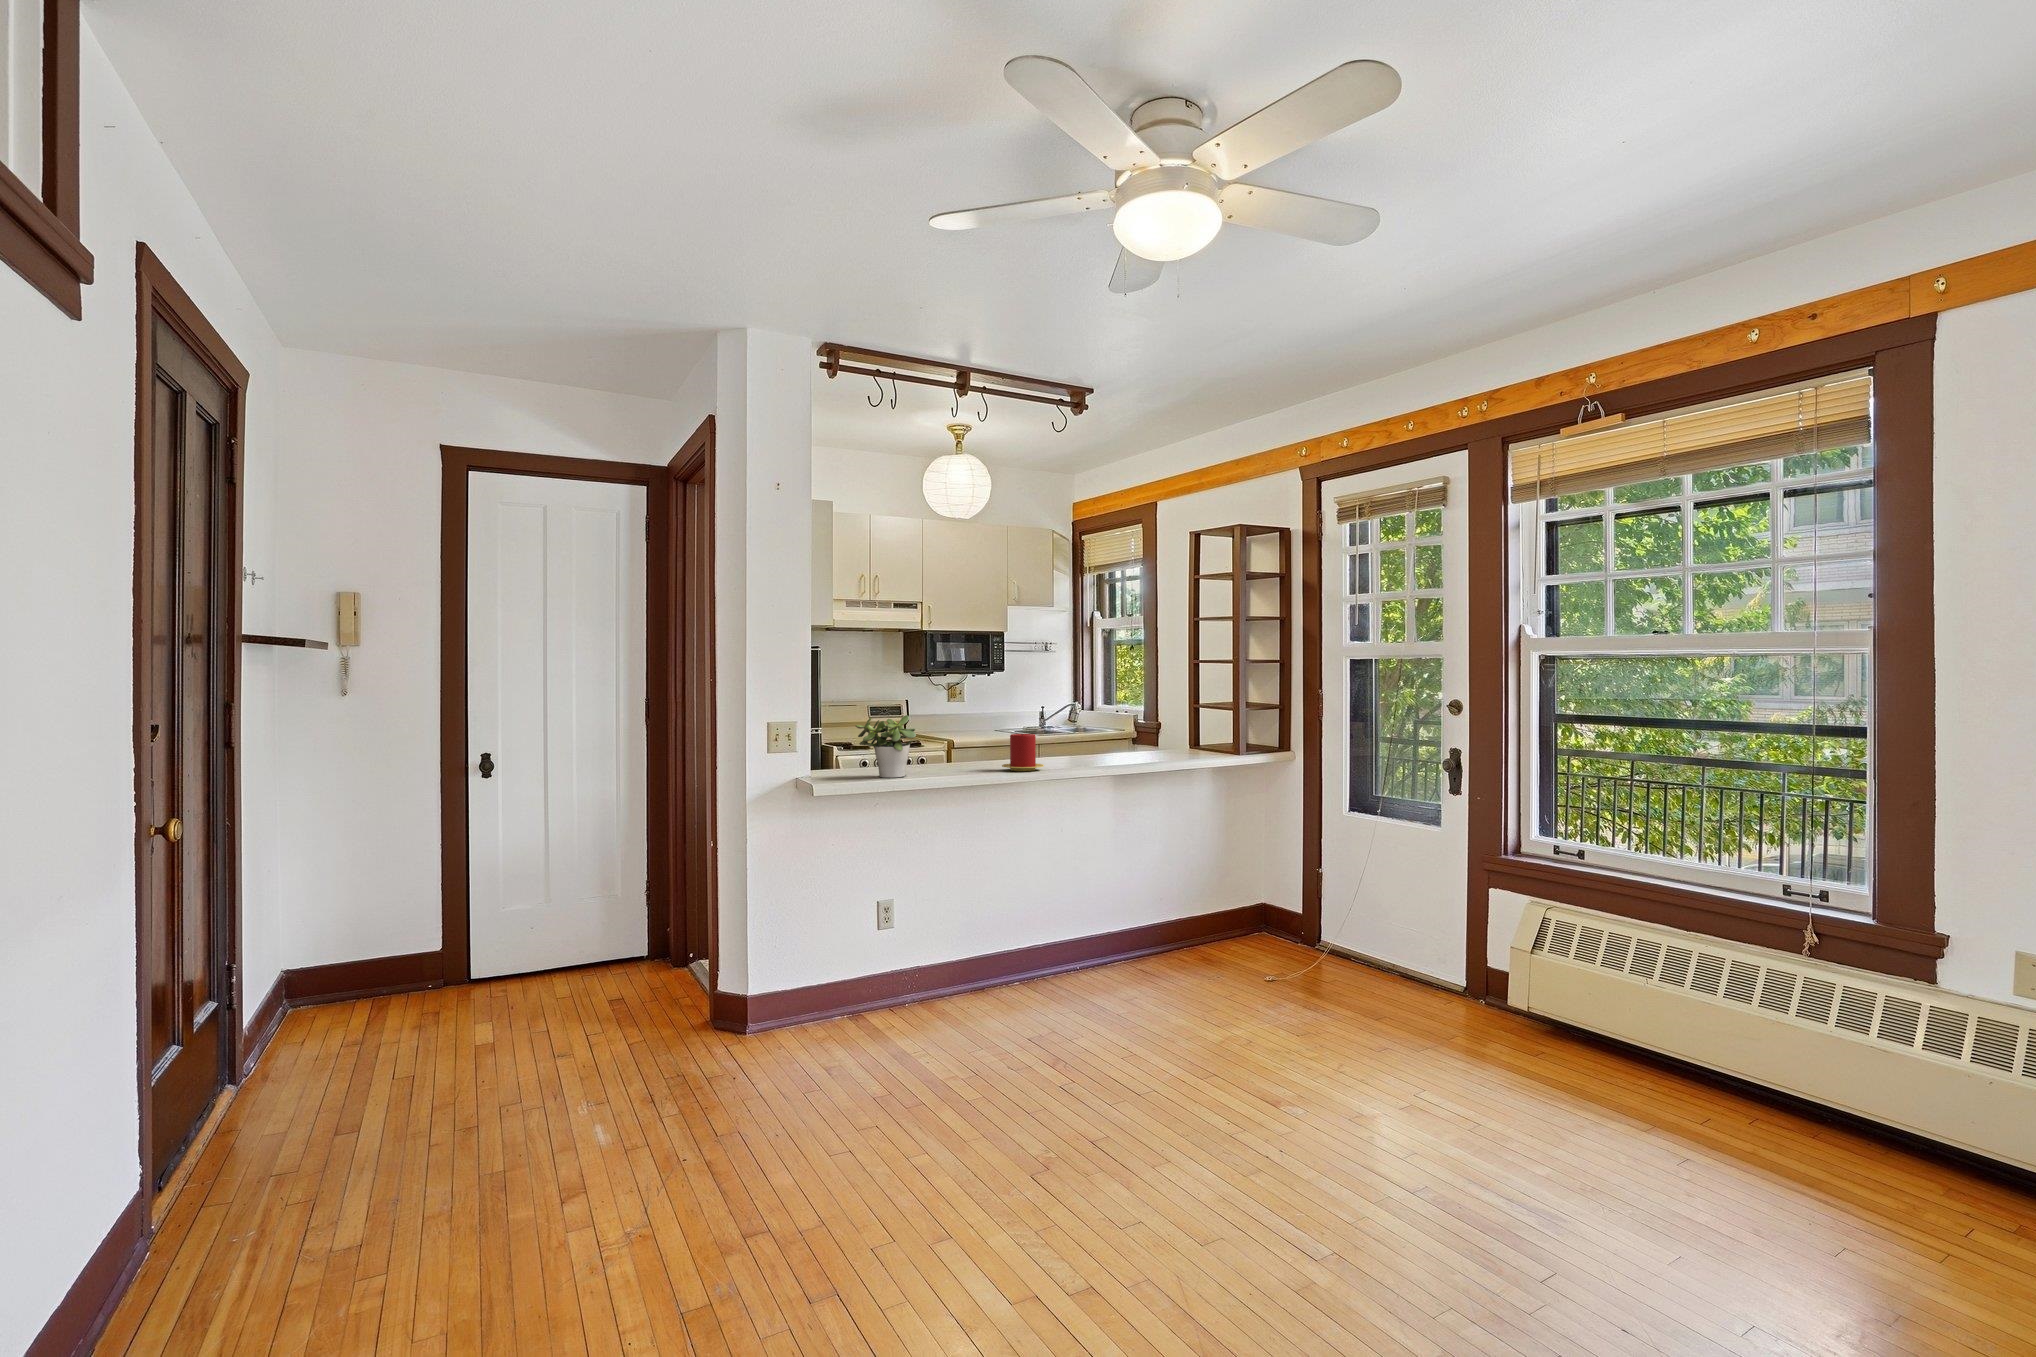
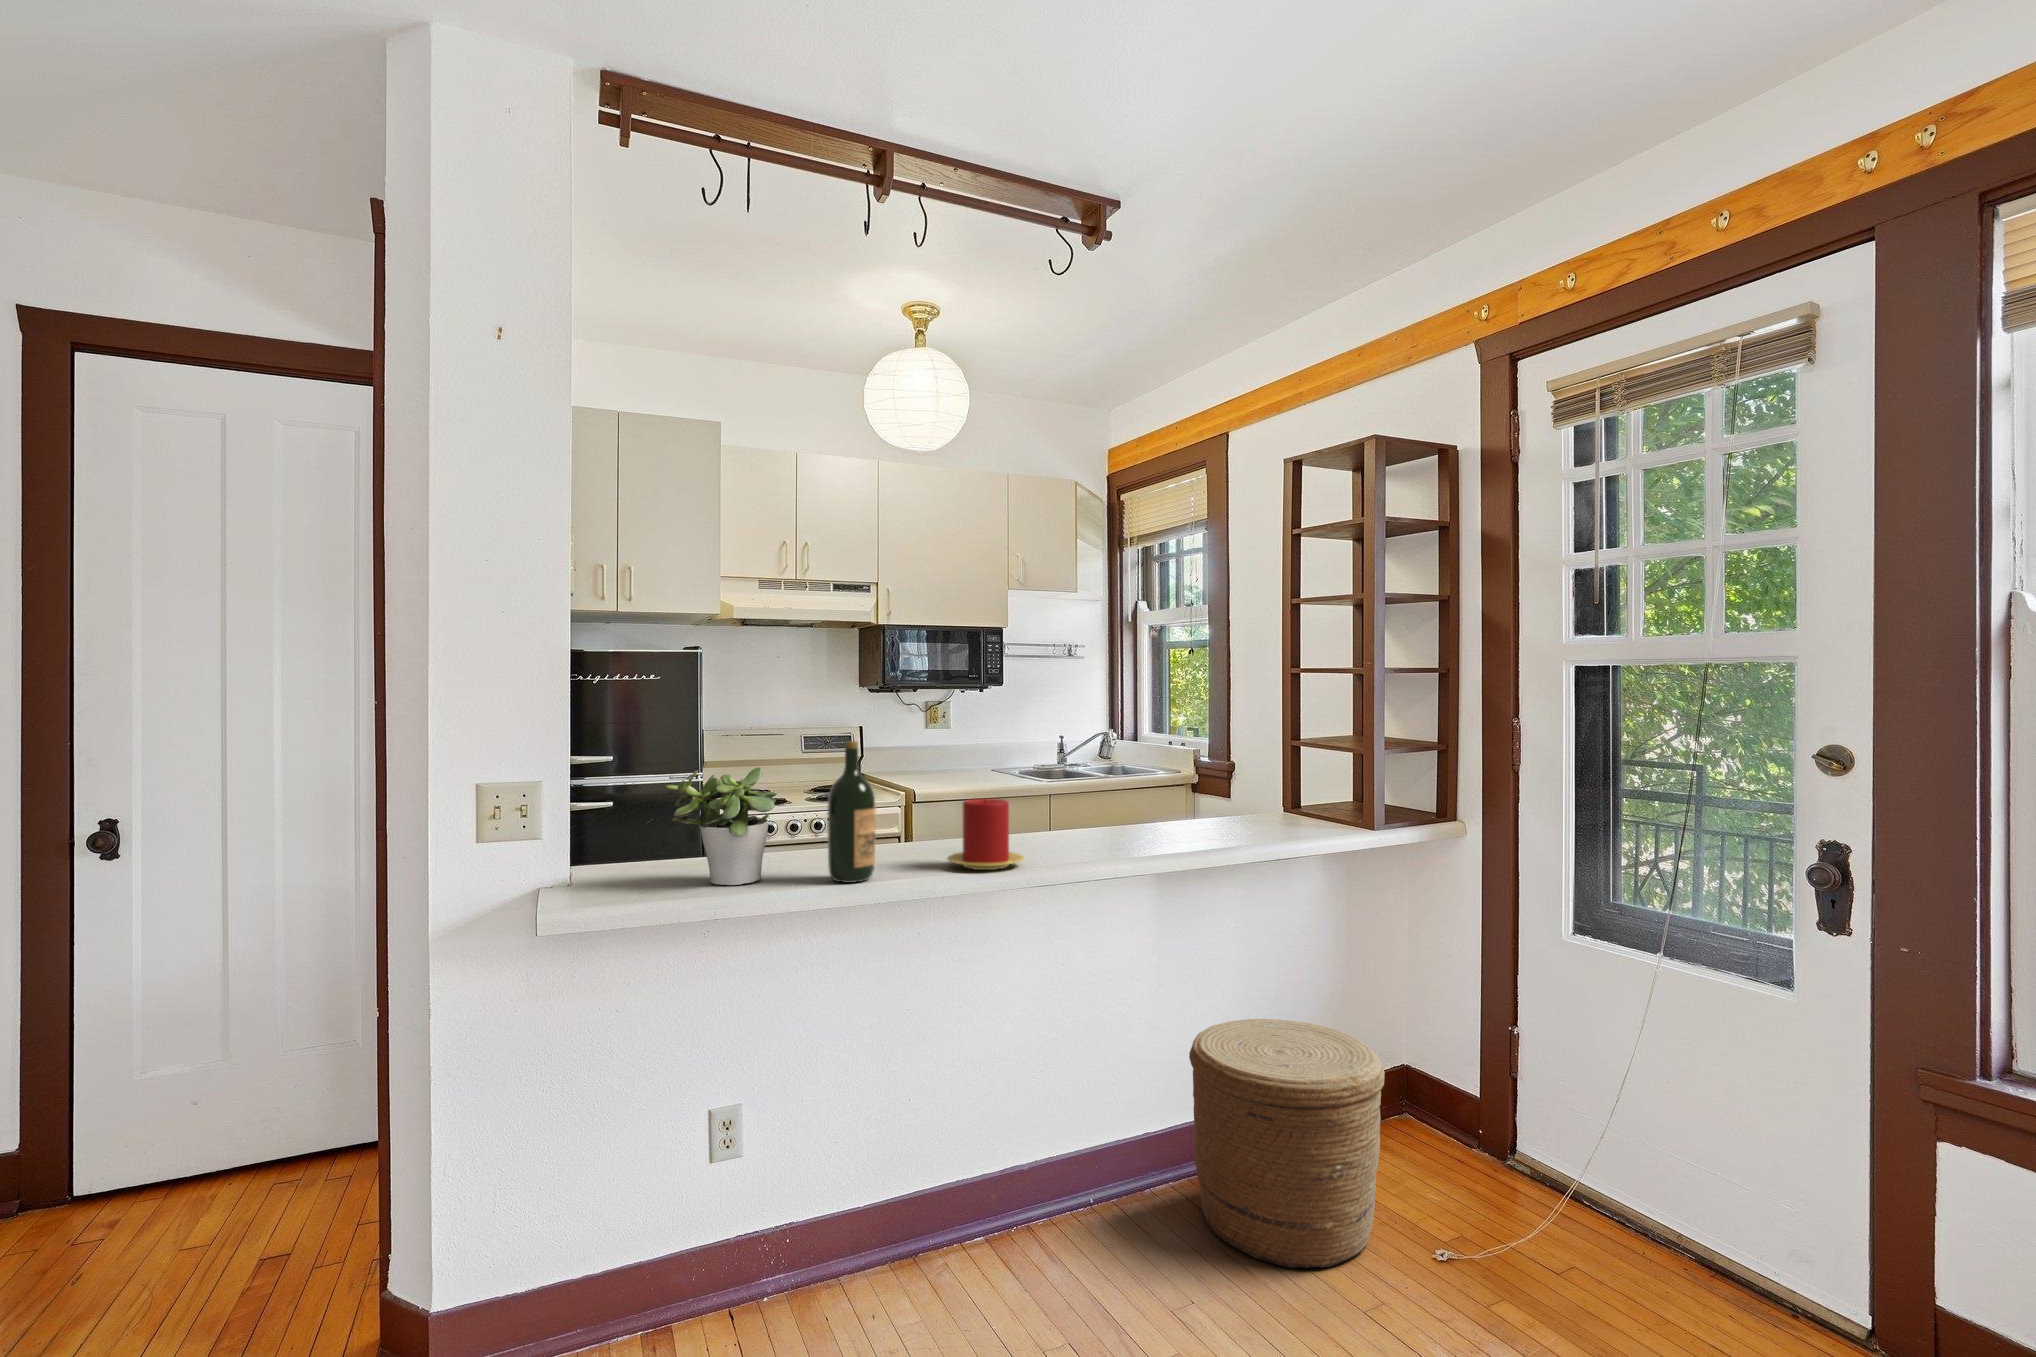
wine bottle: none [942,701,968,776] -> present [828,741,876,883]
woven basket: none [1133,861,1238,981] -> present [1189,1019,1385,1268]

